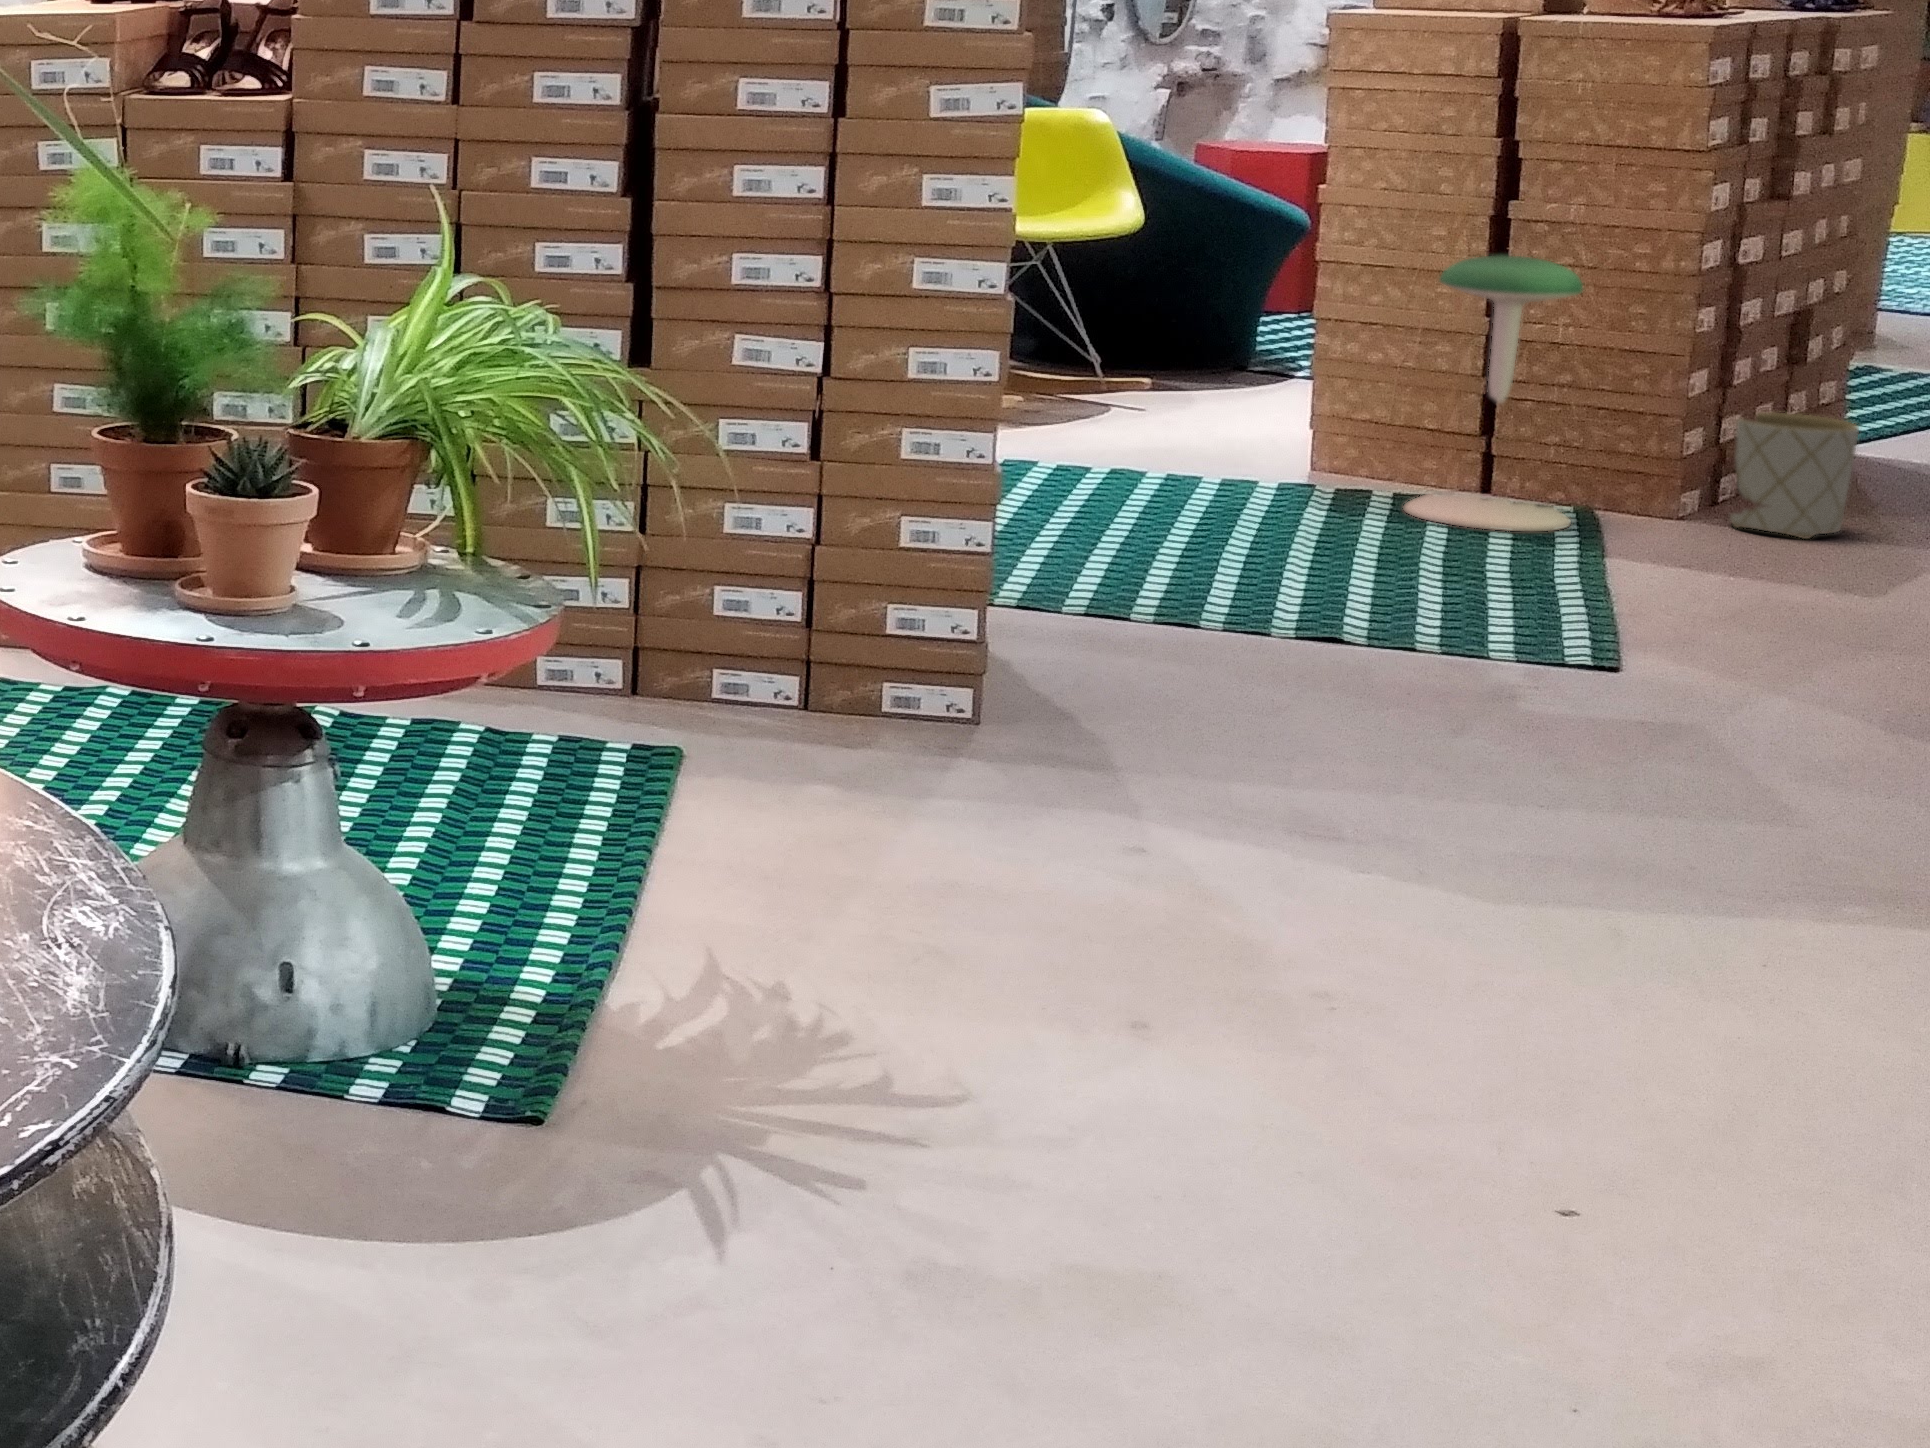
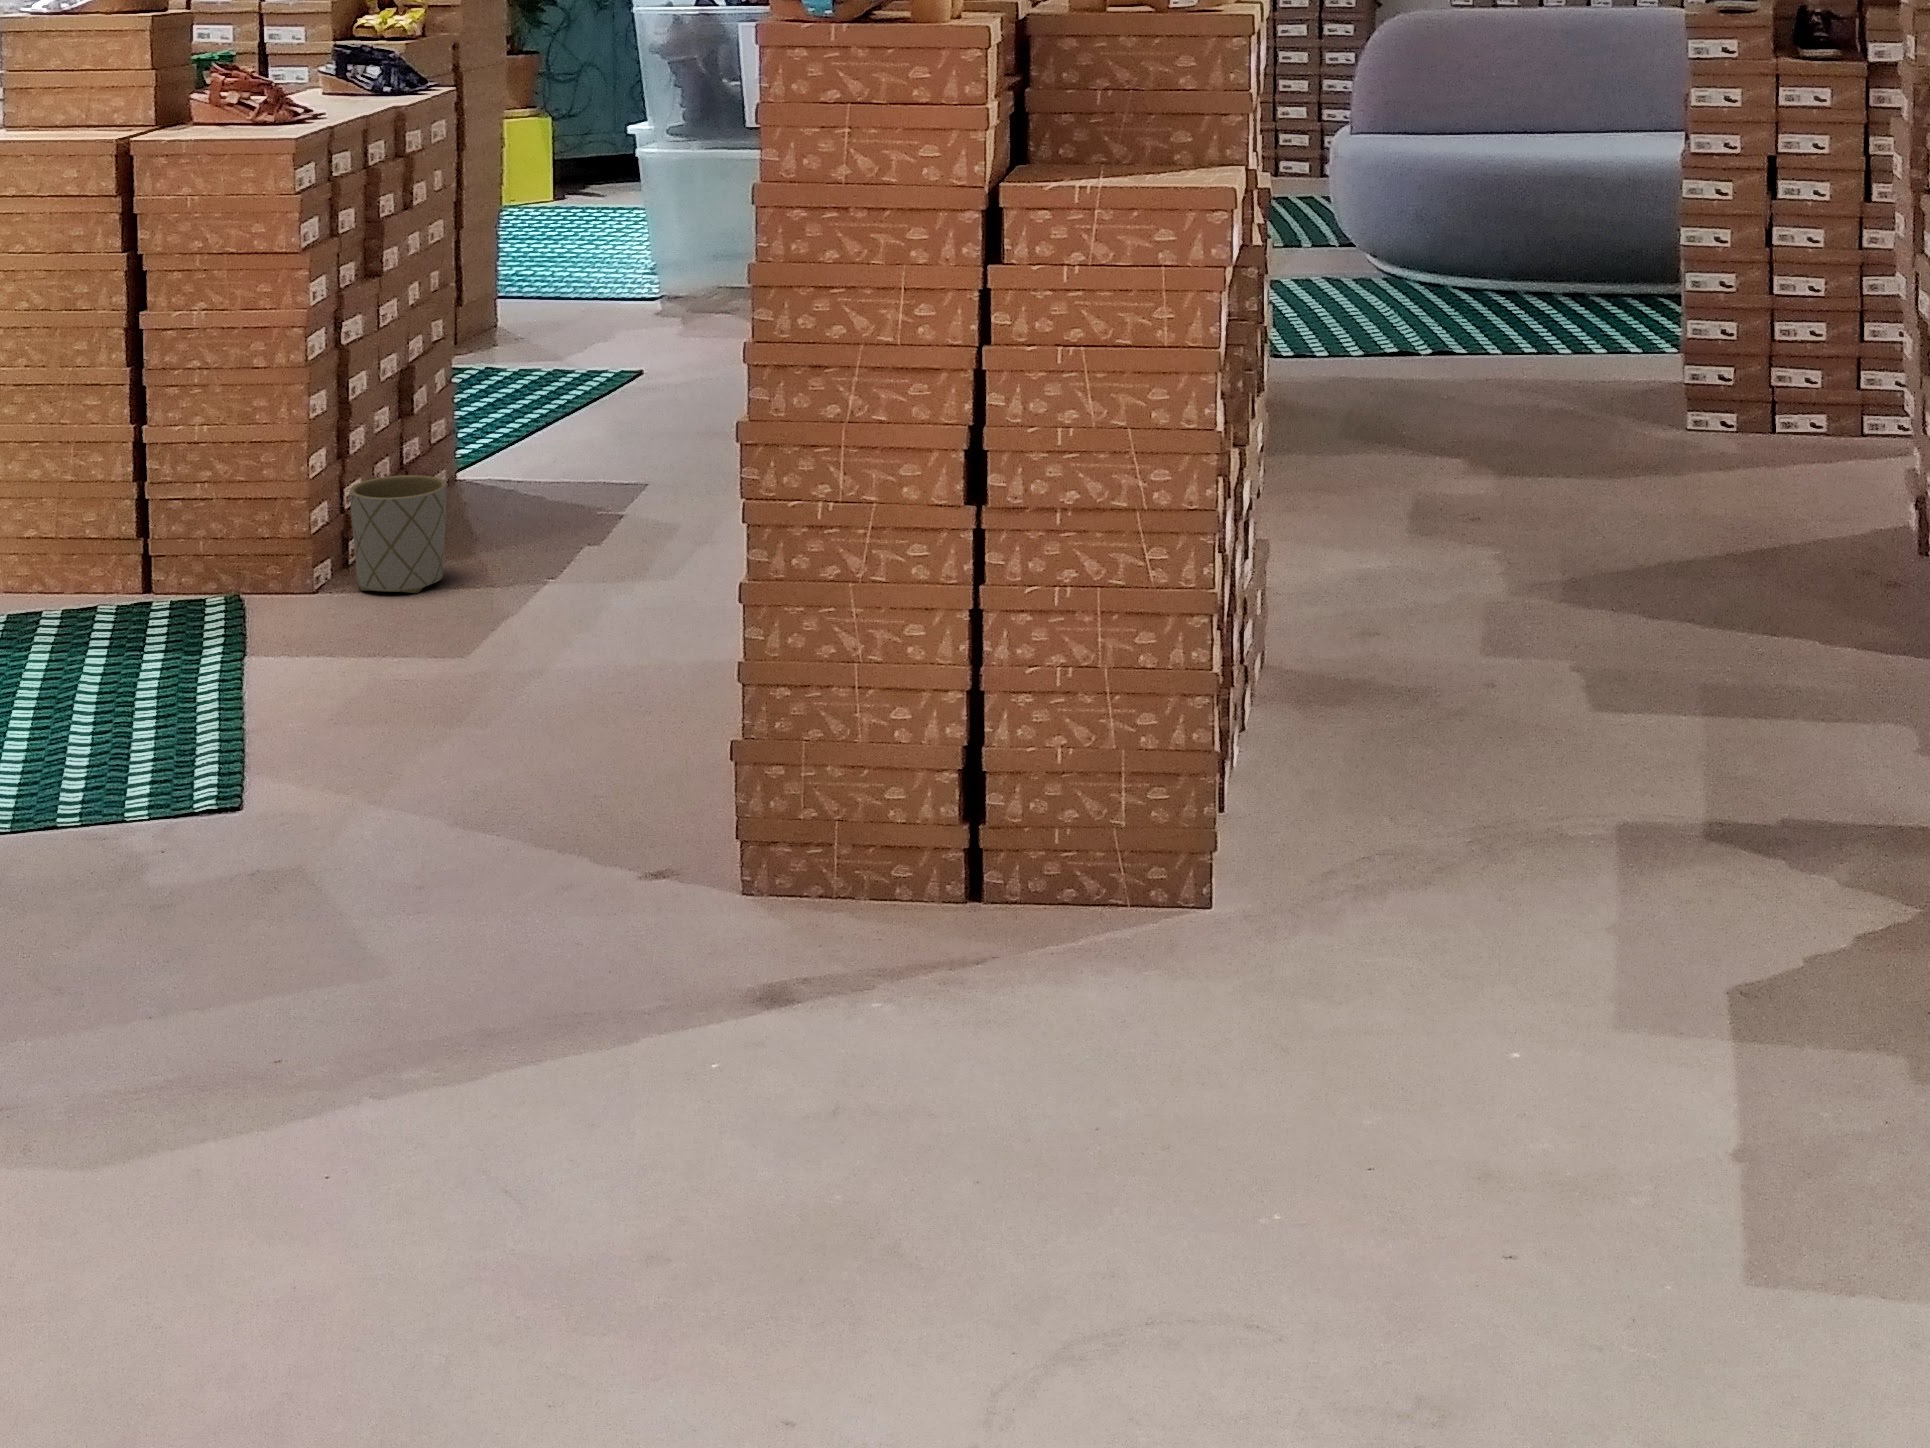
stool: present [1404,255,1583,531] -> none [77,376,225,648]

